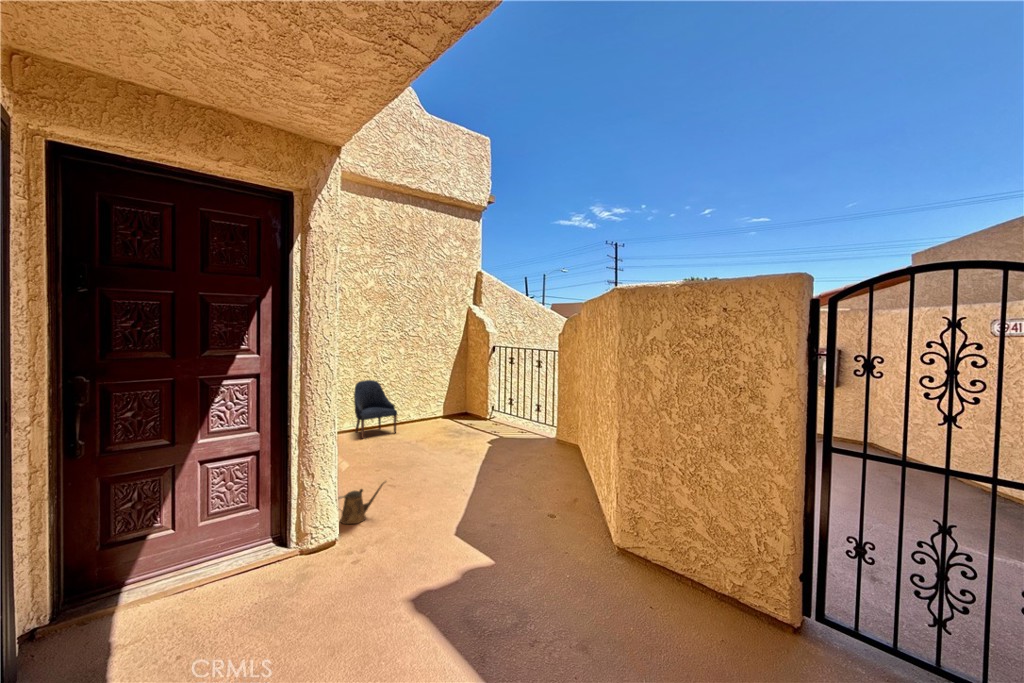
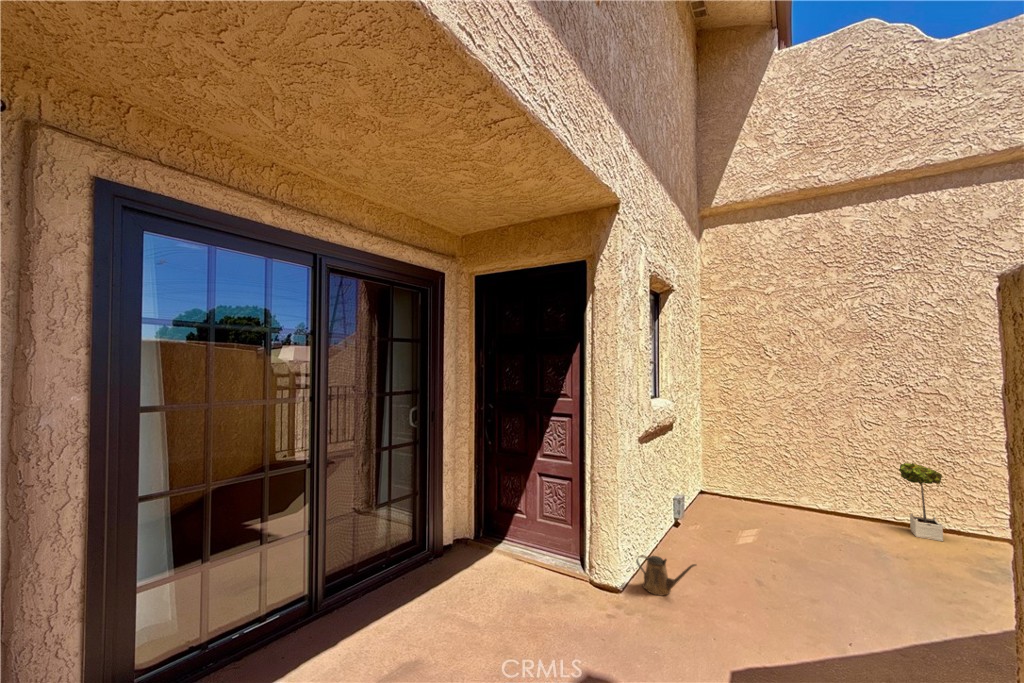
chair: present [354,380,397,439] -> none [806,448,873,535]
potted tree: none [401,381,422,427] -> present [899,463,943,541]

